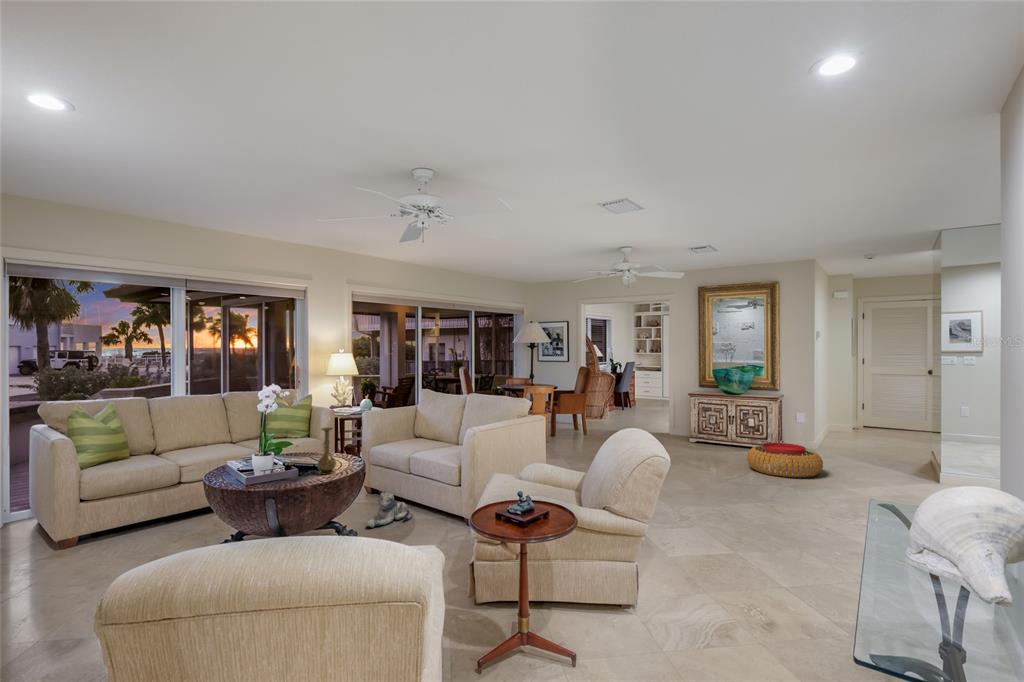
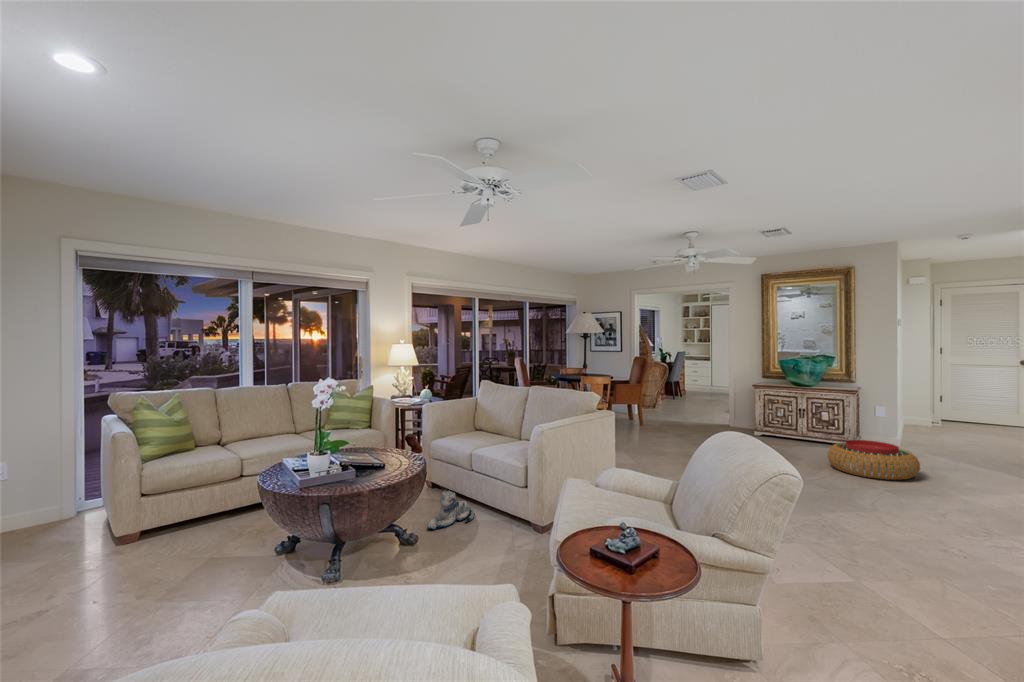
vase: present [317,428,336,474] -> none [375,425,395,476]

